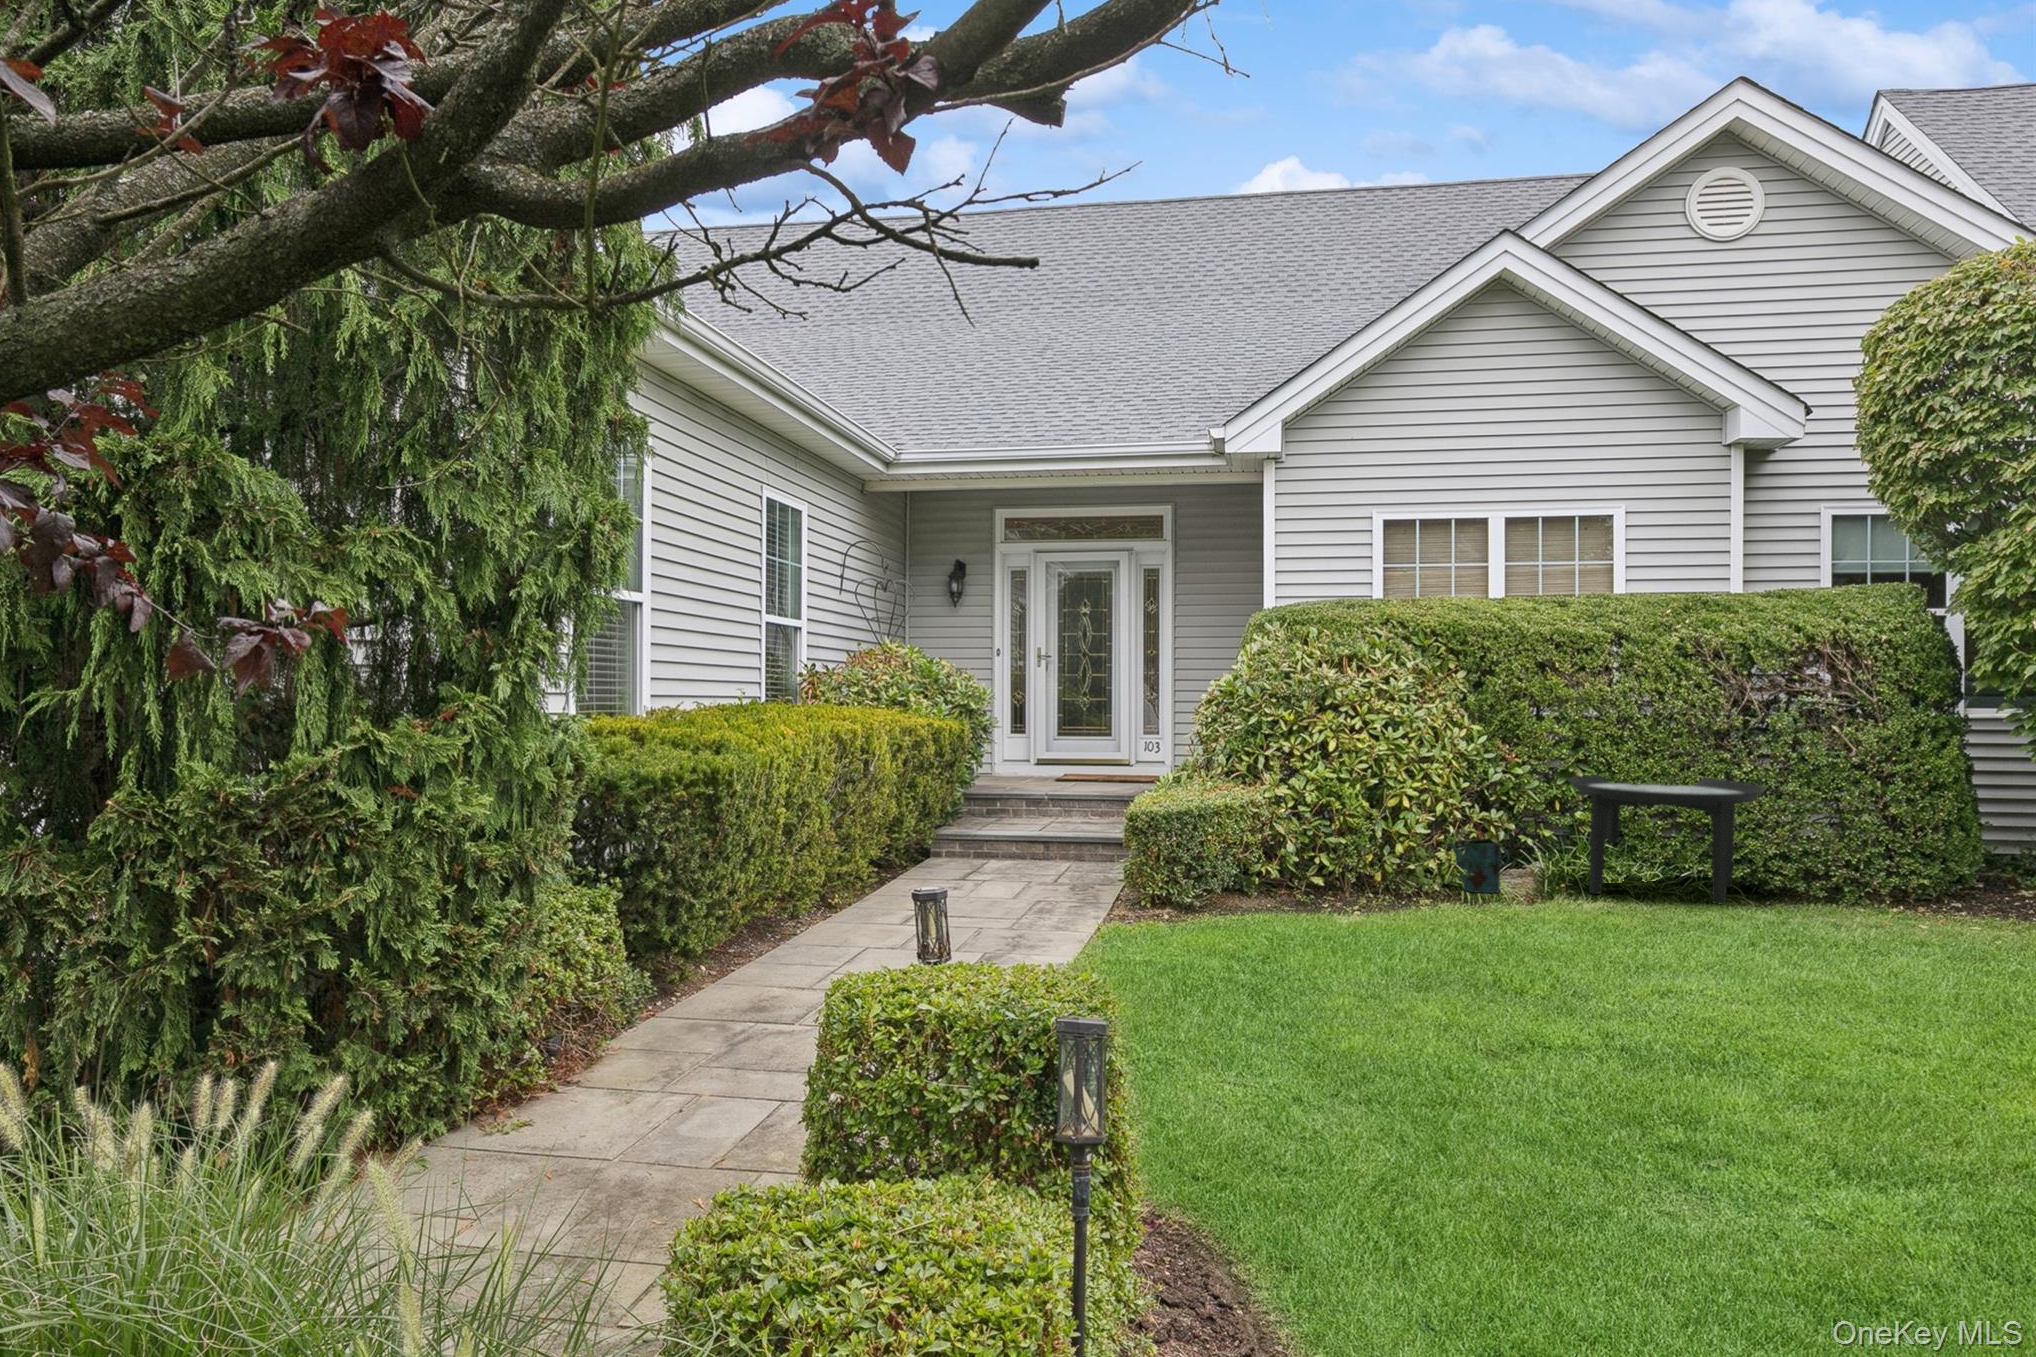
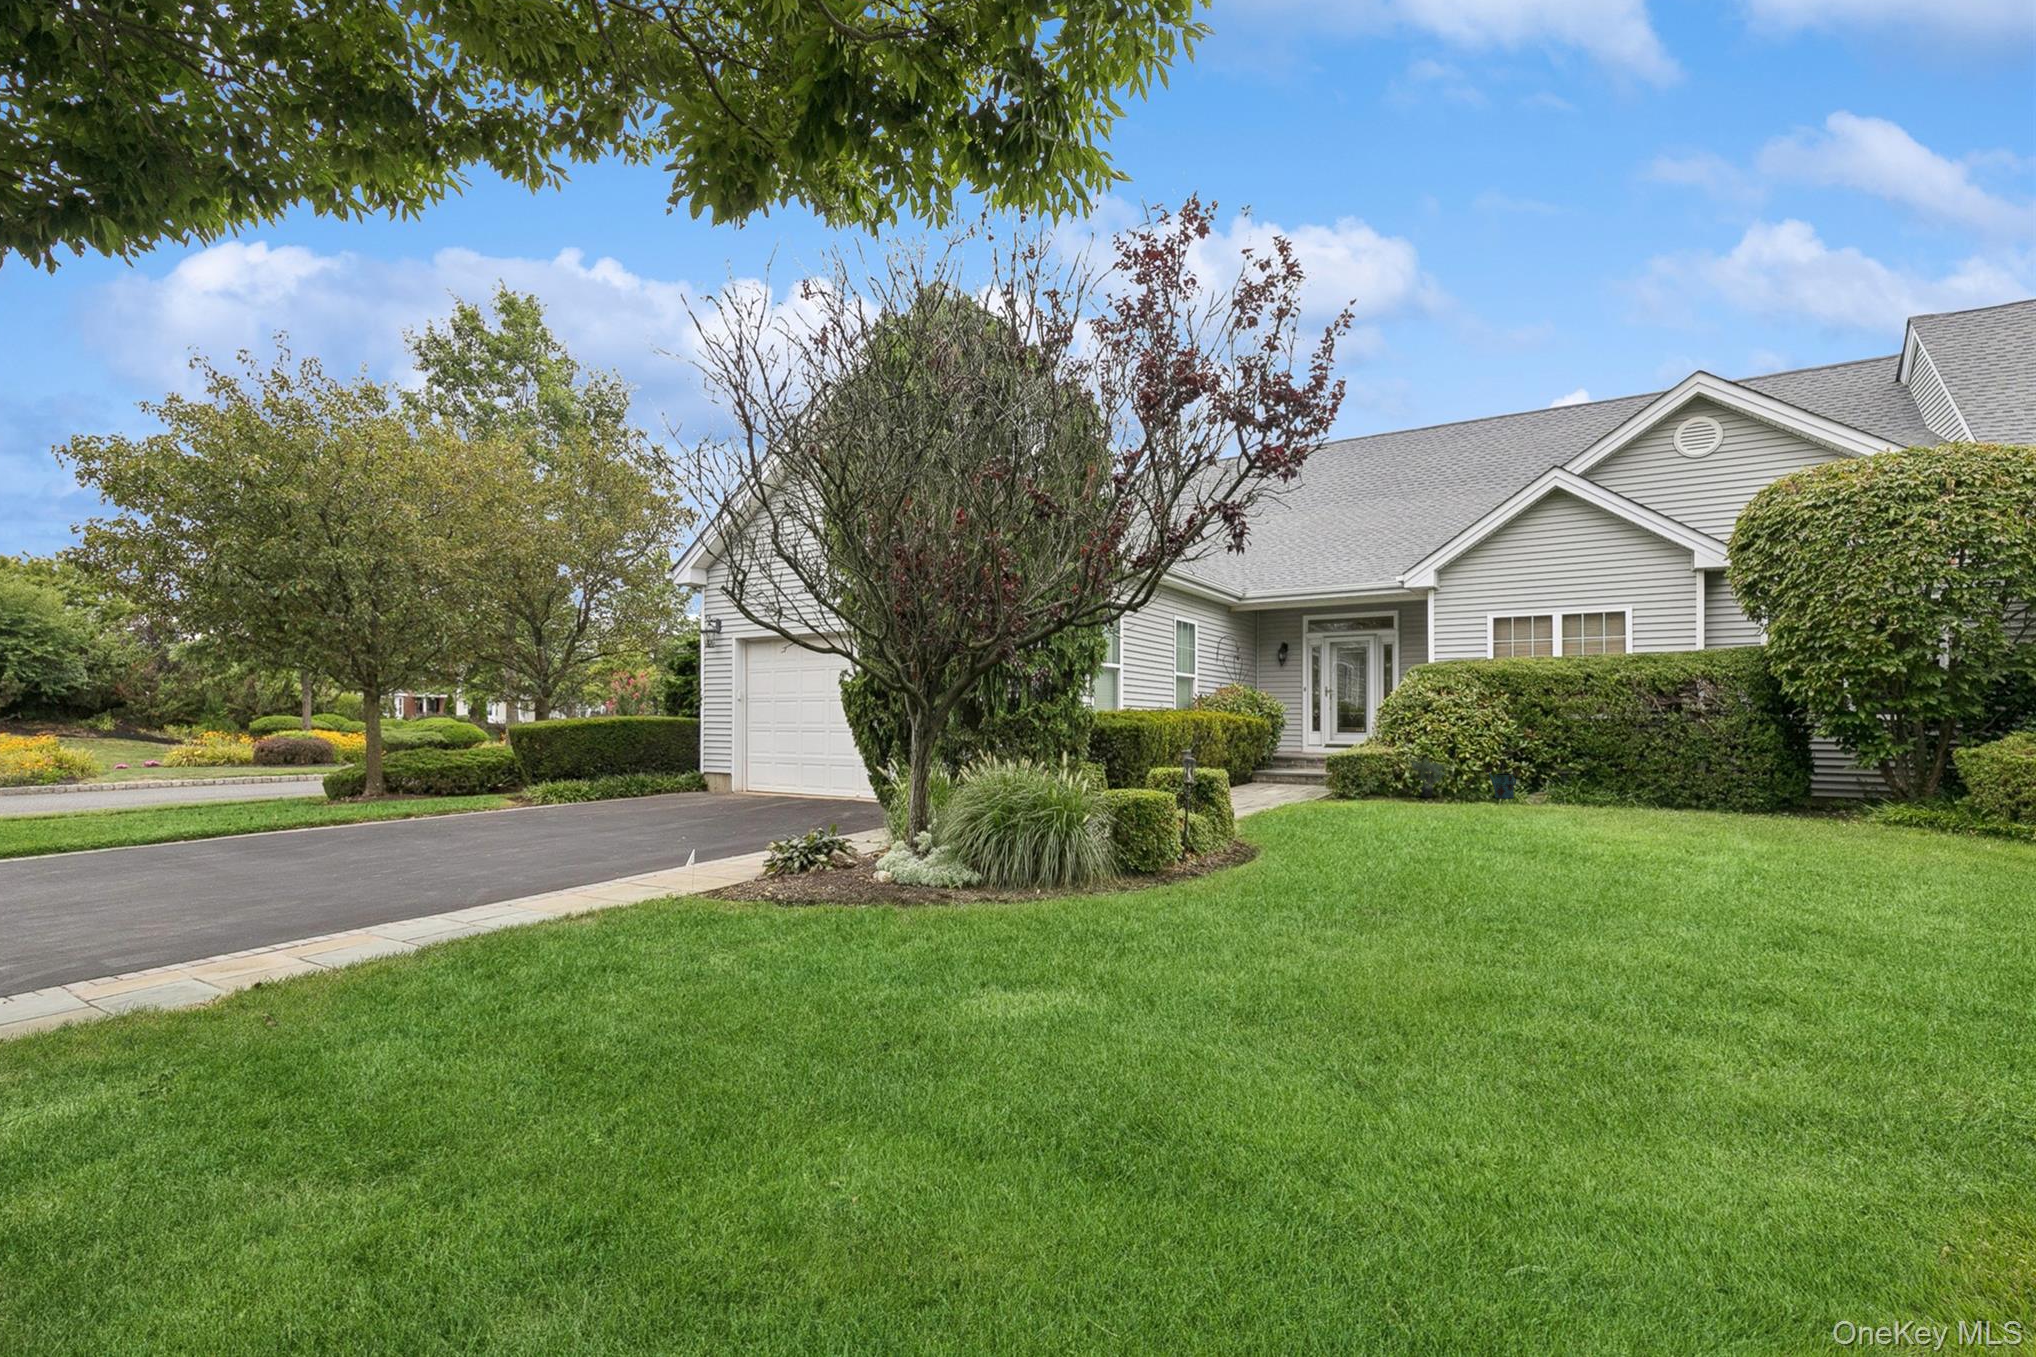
round table: present [1568,775,1766,904] -> none [1551,744,1656,805]
potted plant: none [1303,810,1374,895] -> present [1412,759,1445,797]

